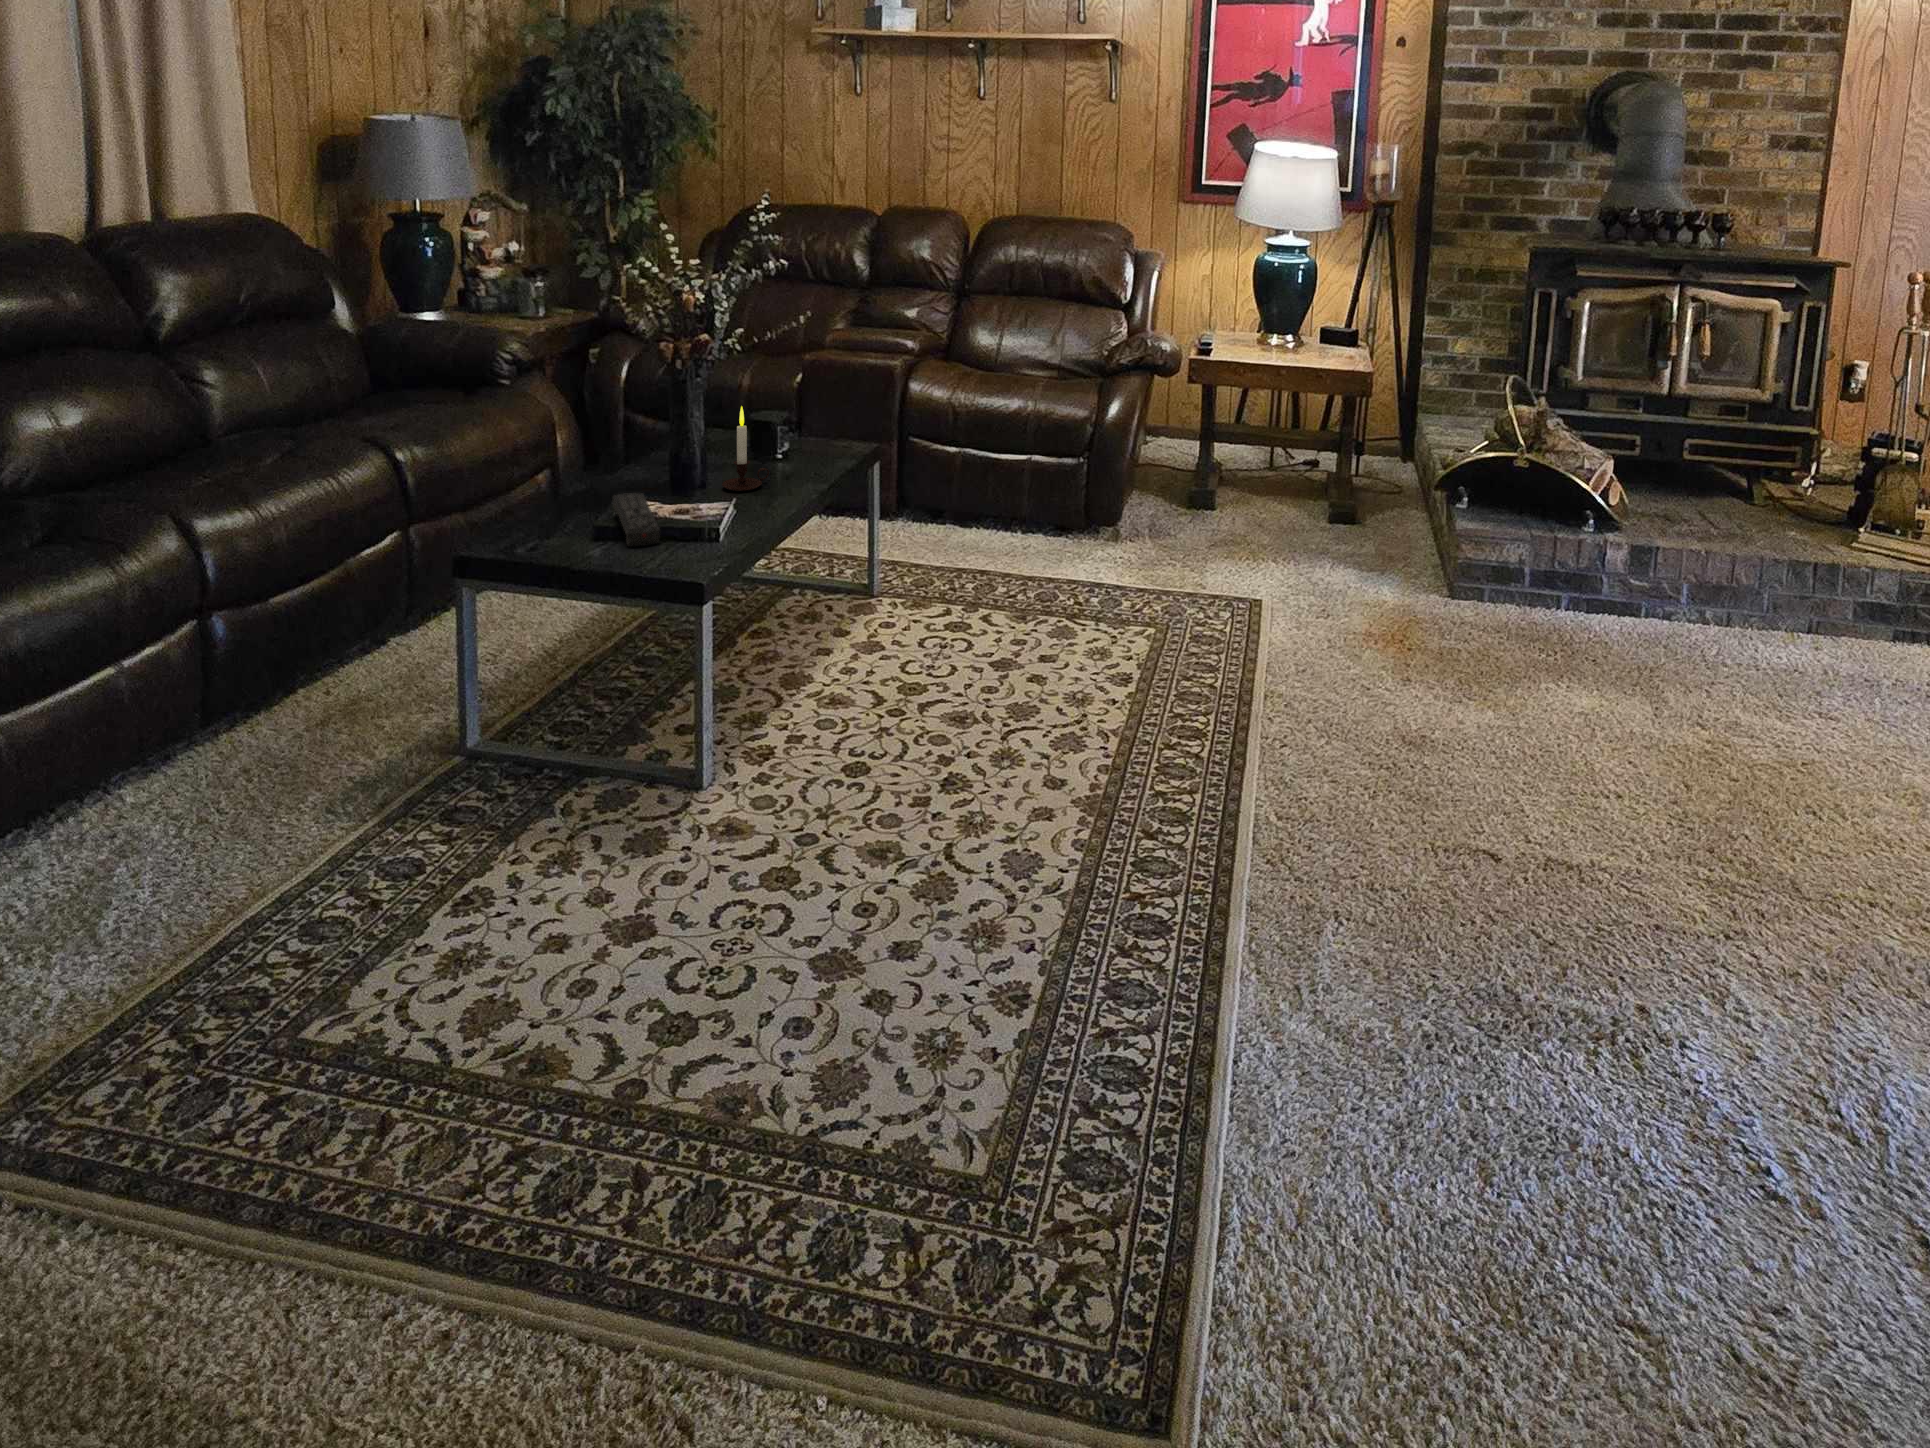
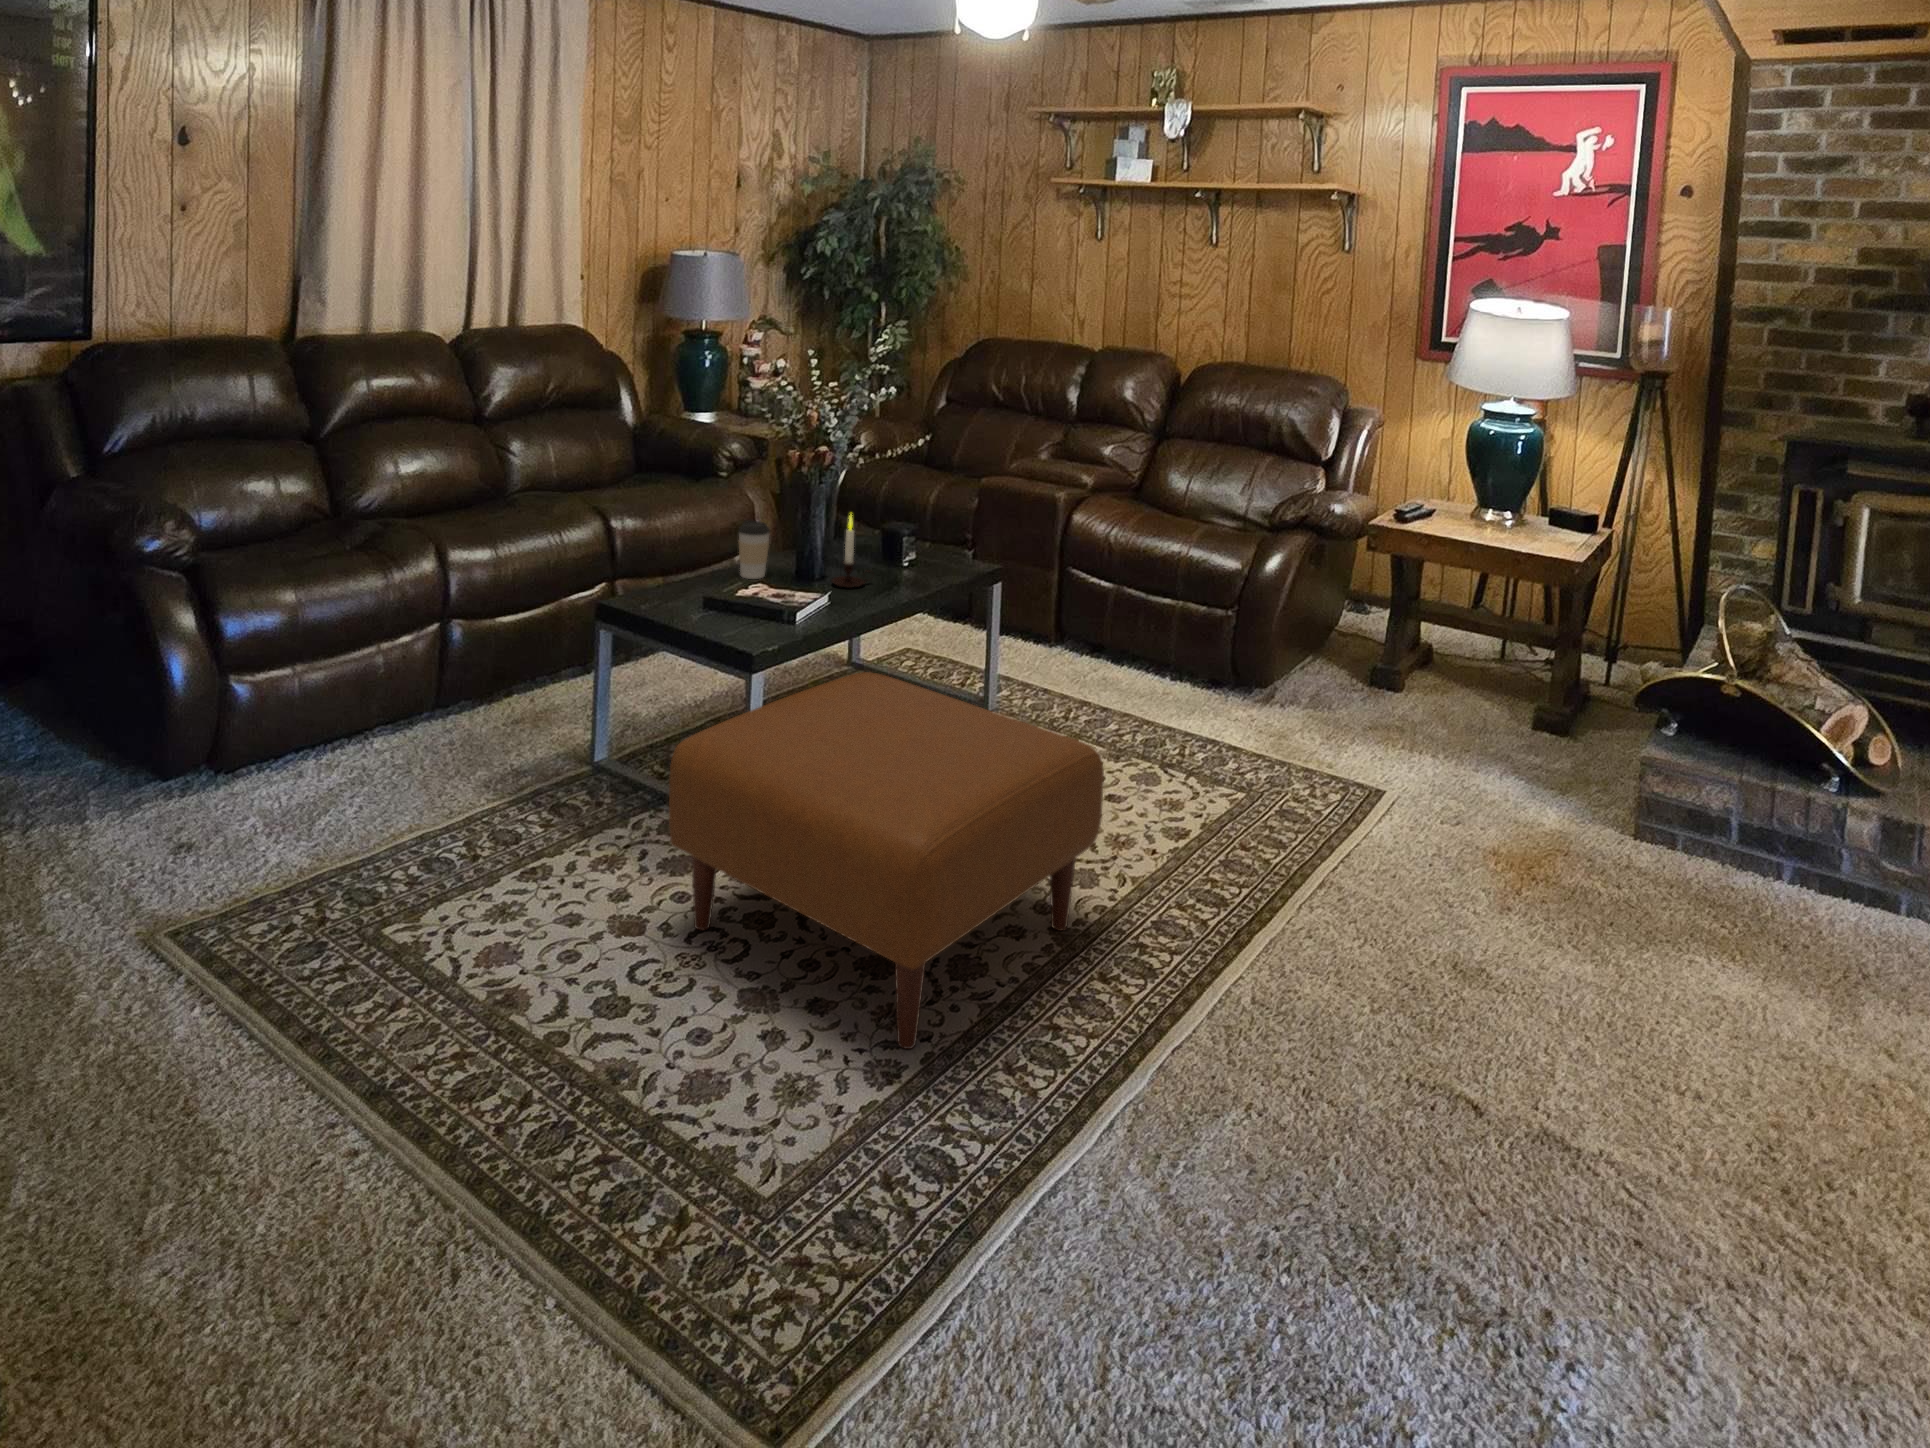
coffee cup: none [599,430,640,498] -> present [738,521,770,579]
remote control: present [613,493,660,547] -> none [718,574,757,618]
ottoman: none [674,581,1120,967] -> present [669,672,1104,1049]

